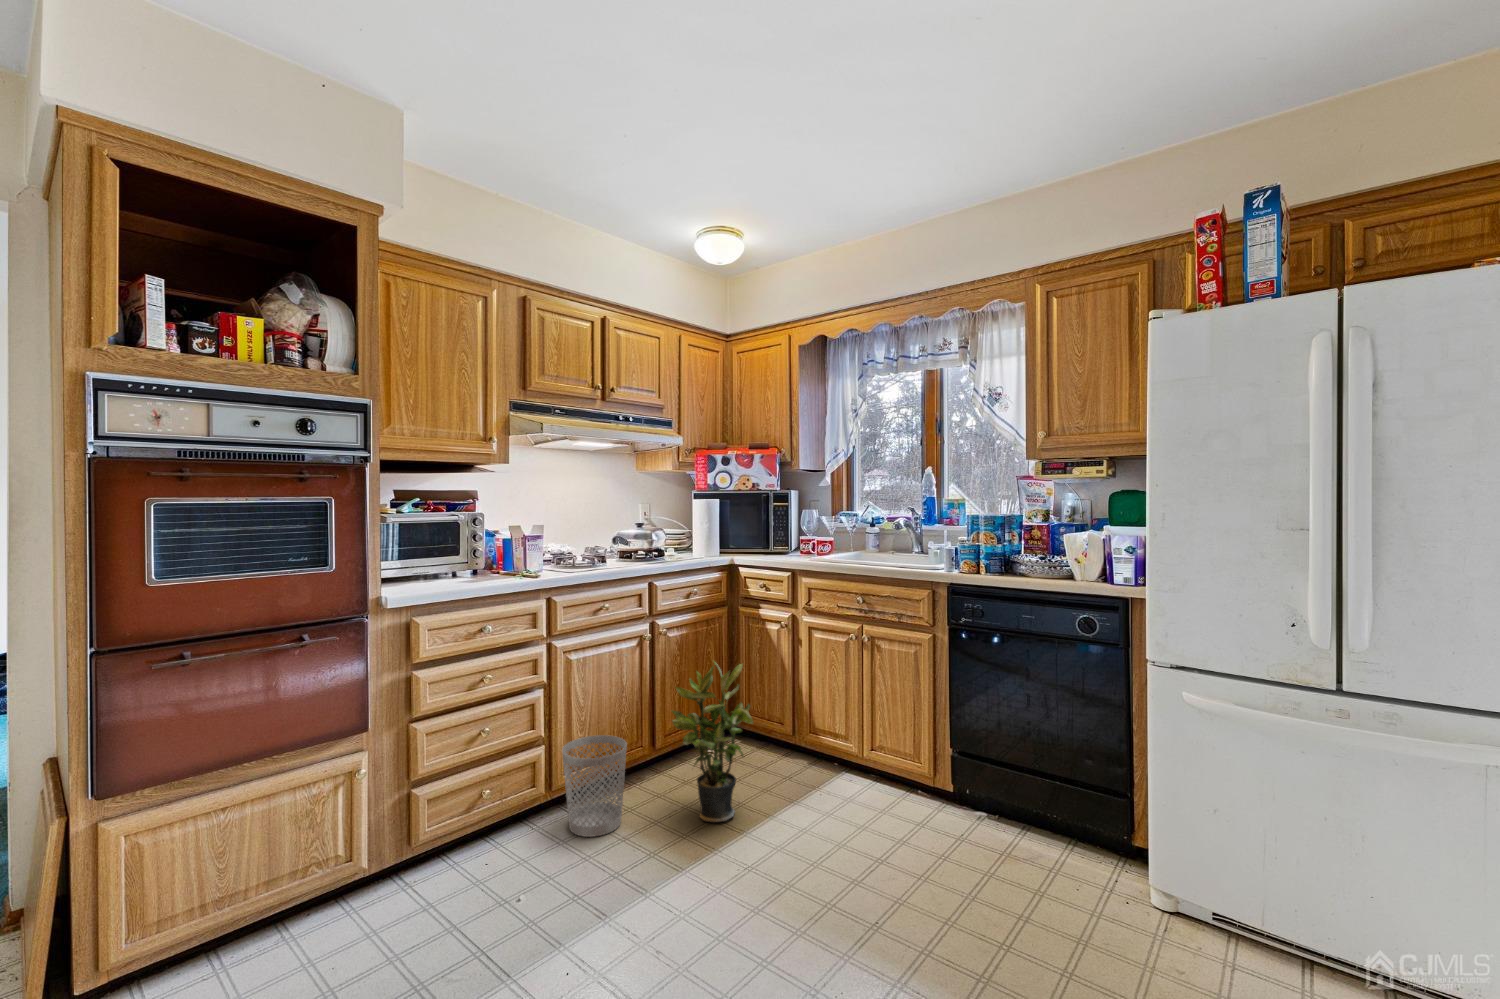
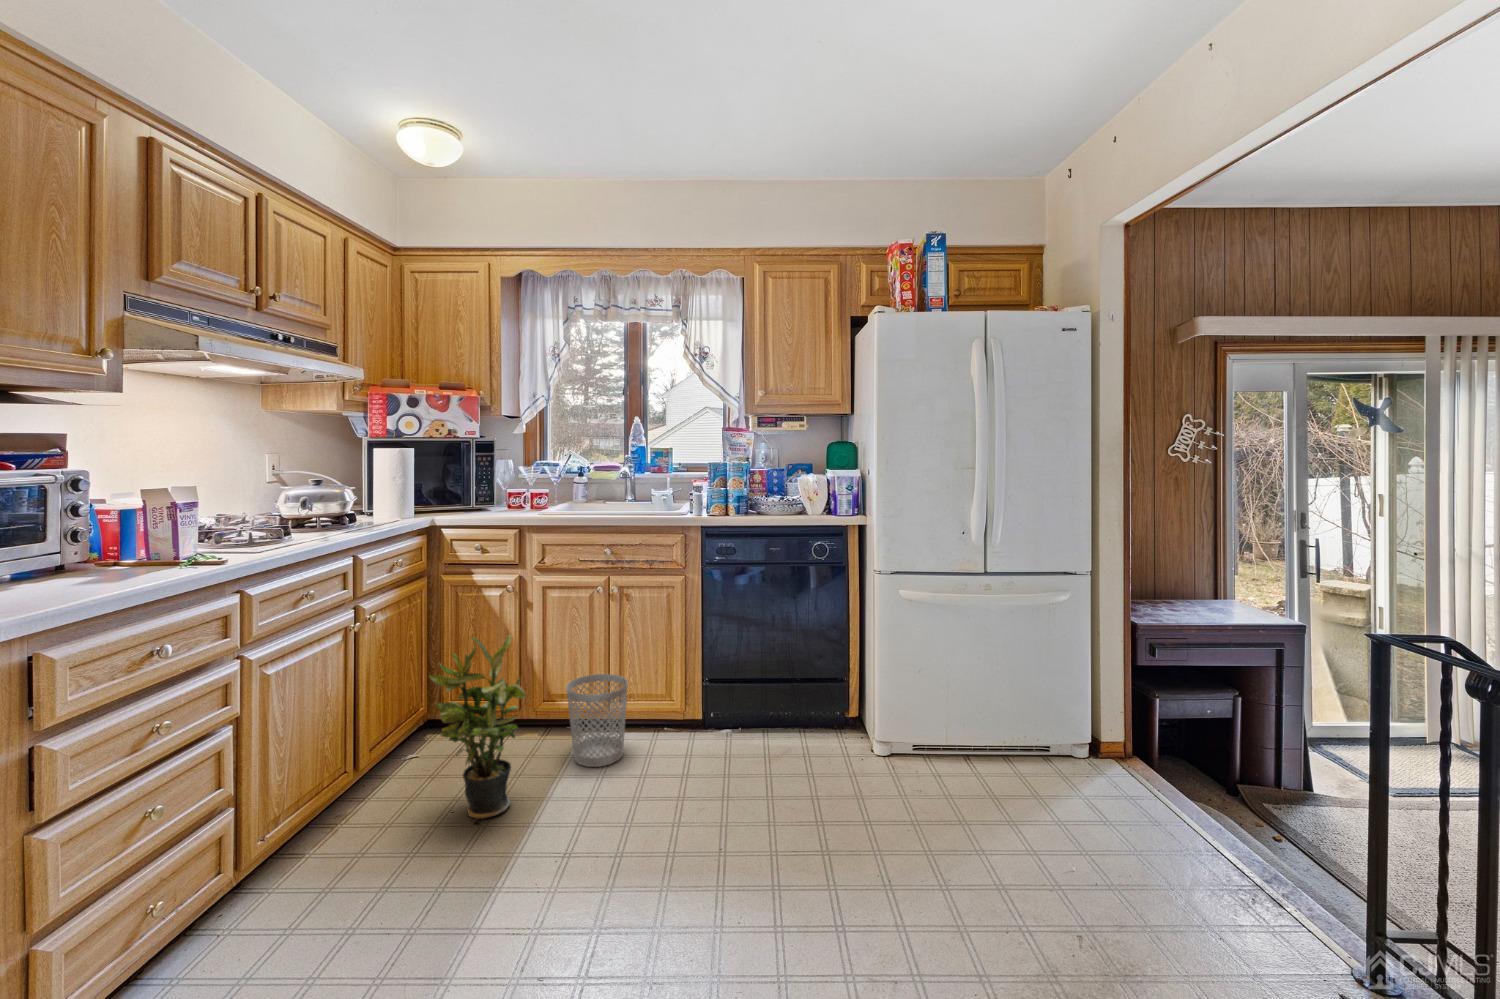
wastebasket: present [562,735,627,837] -> present [566,674,628,767]

